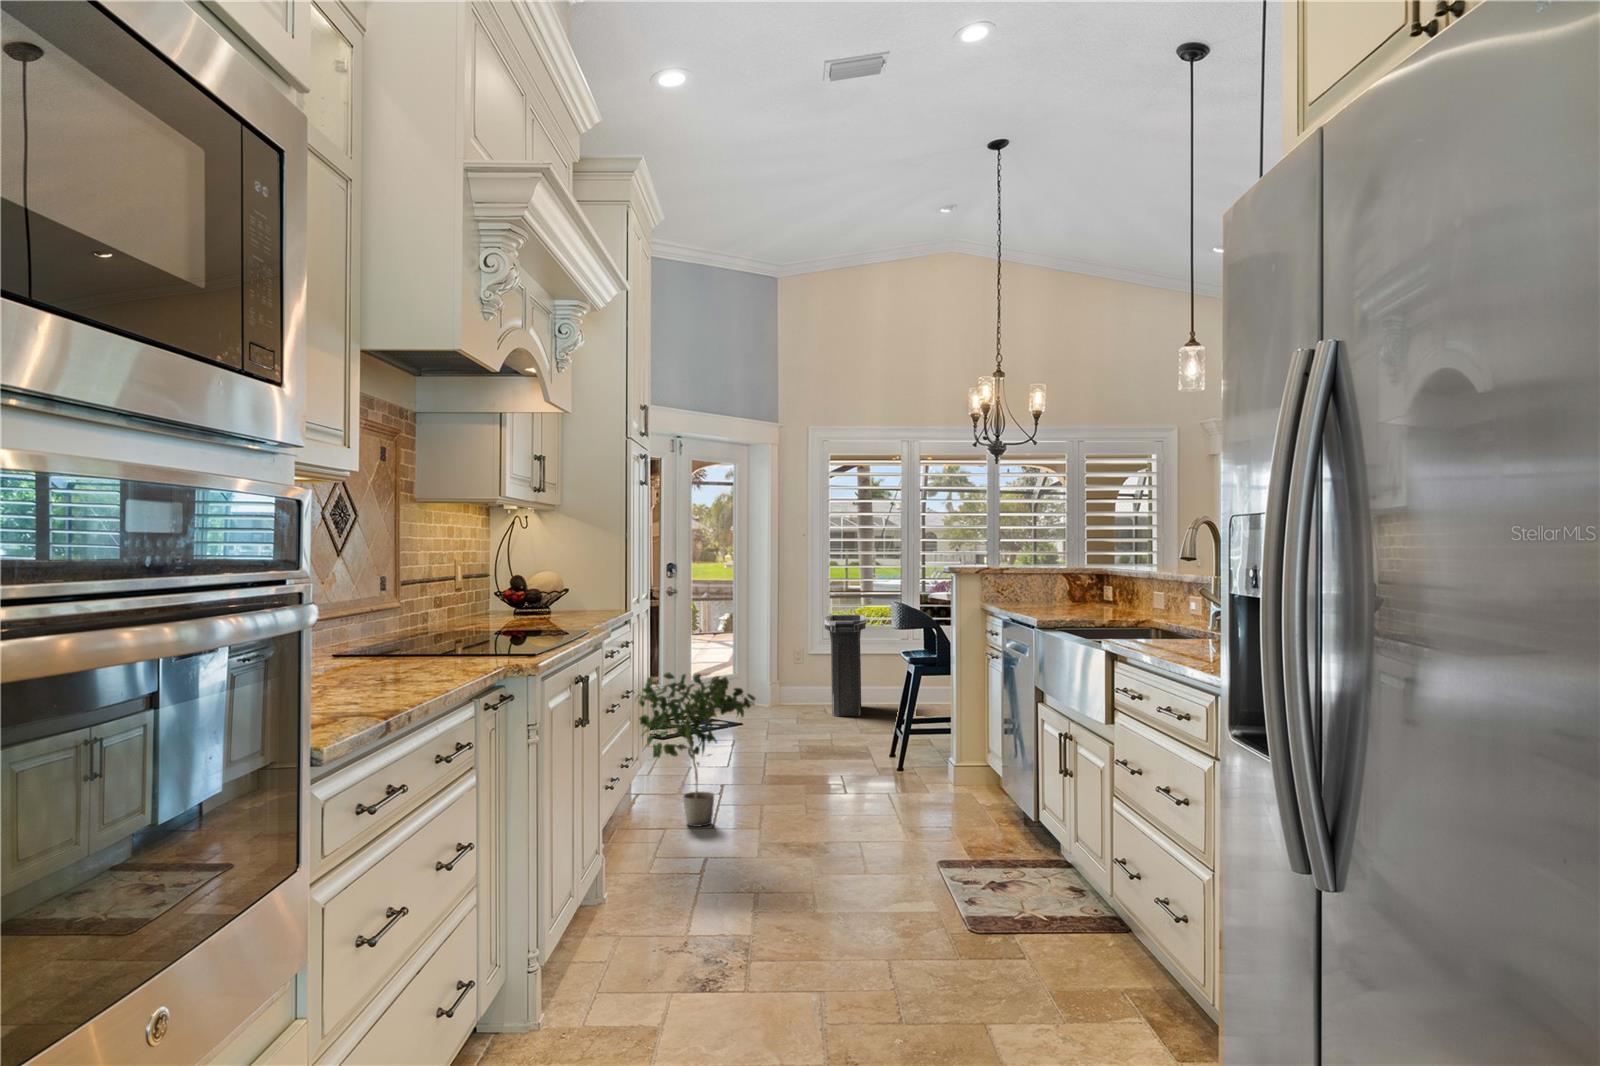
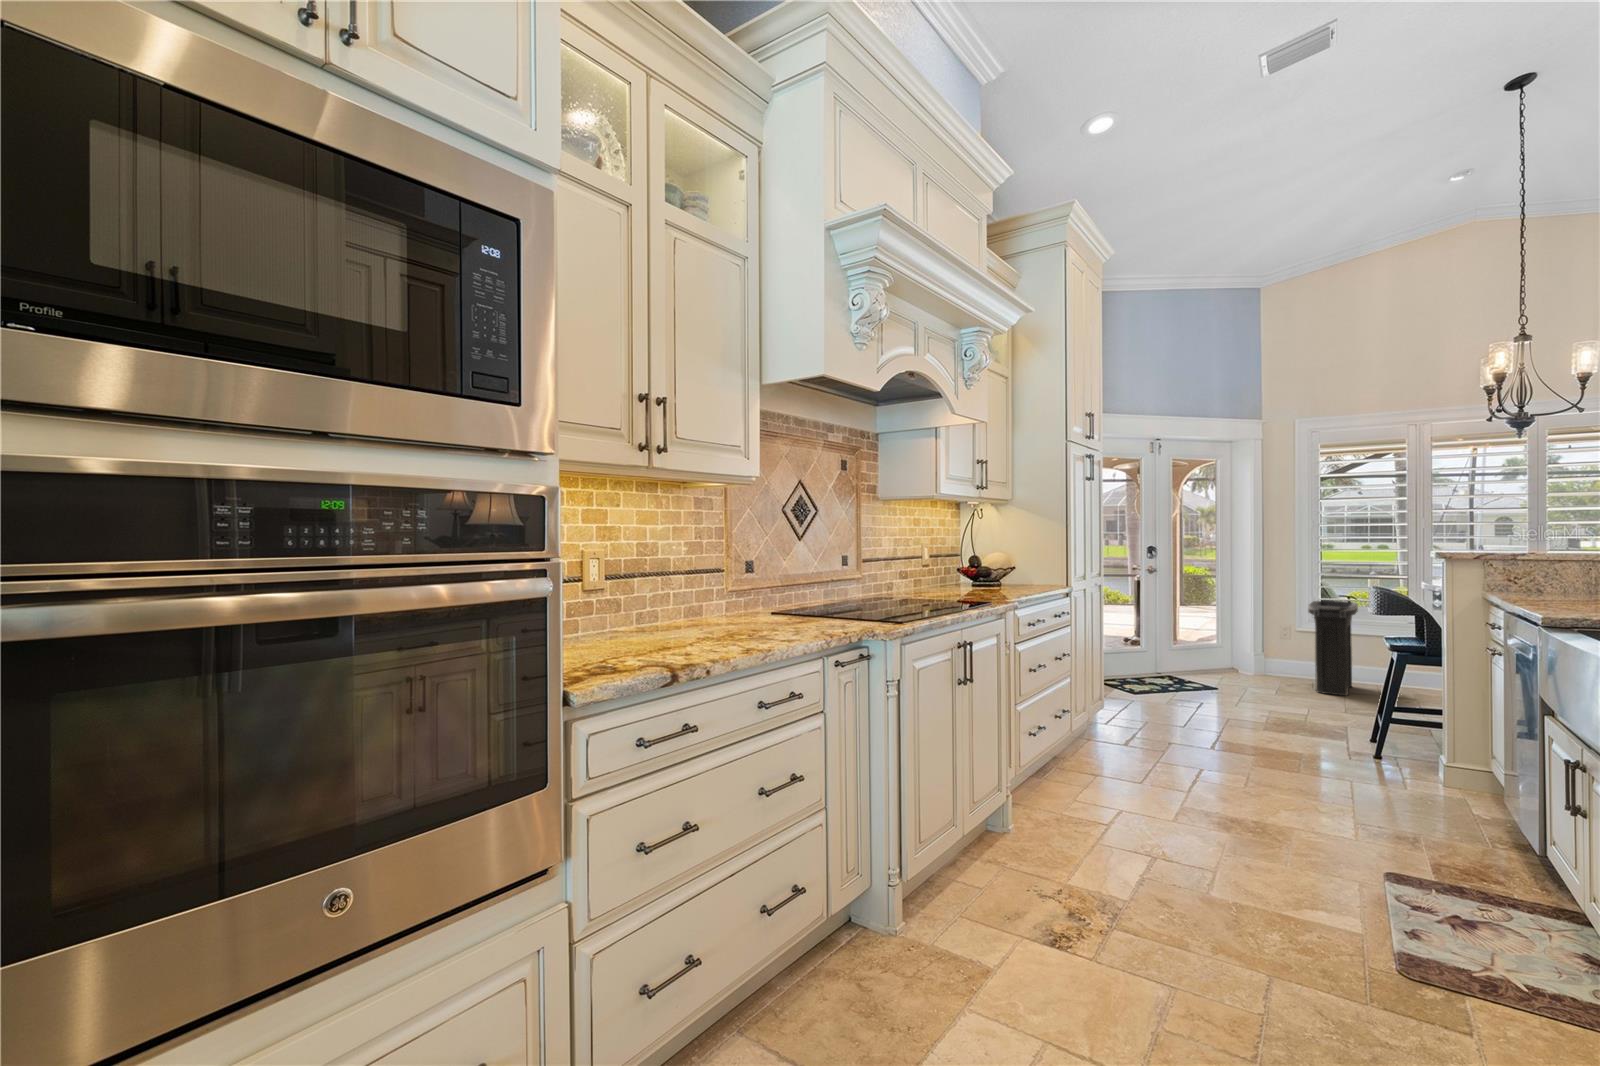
potted plant: present [636,673,756,827] -> none [1078,642,1191,778]

